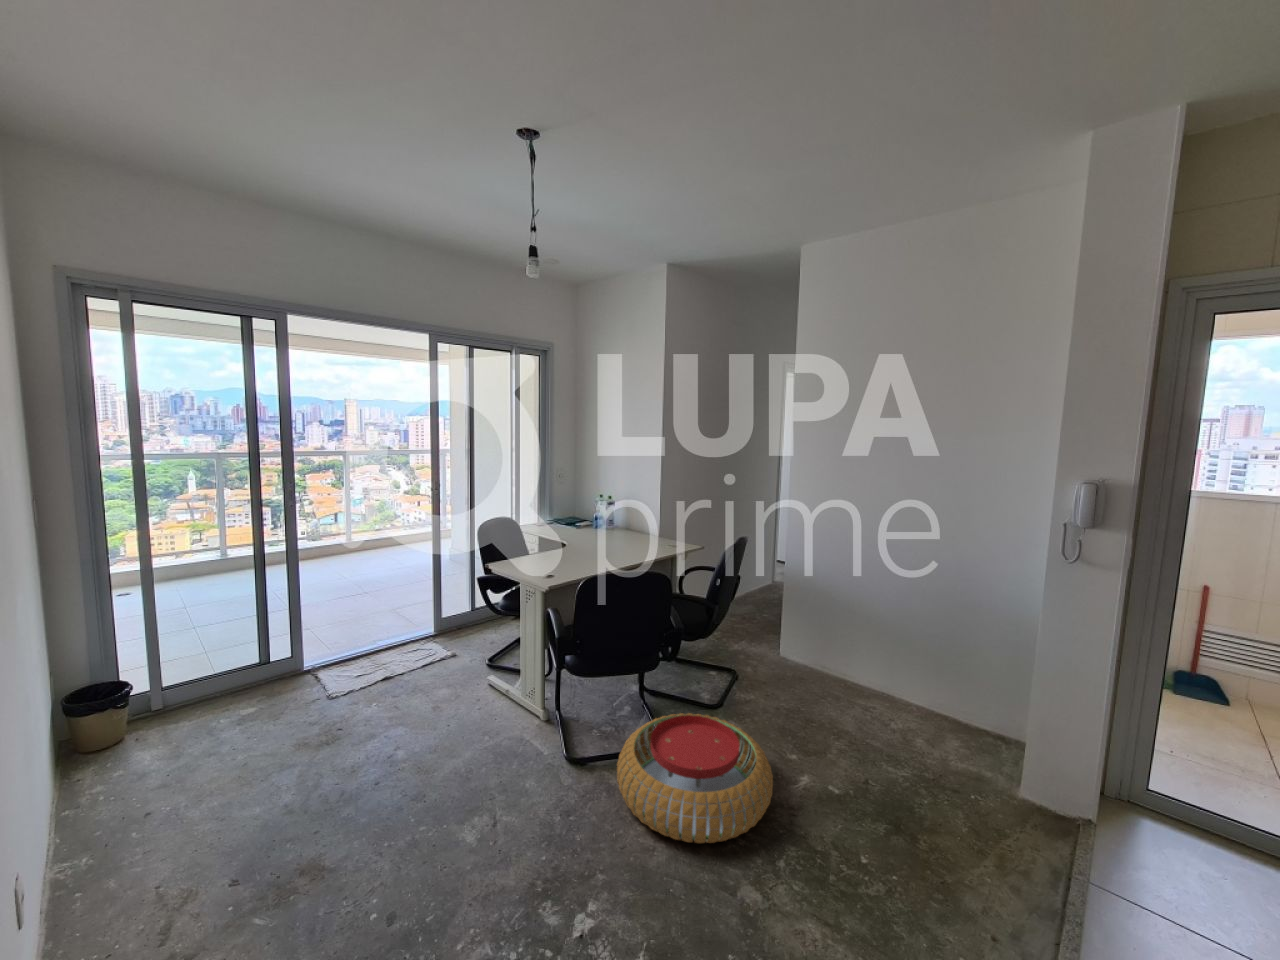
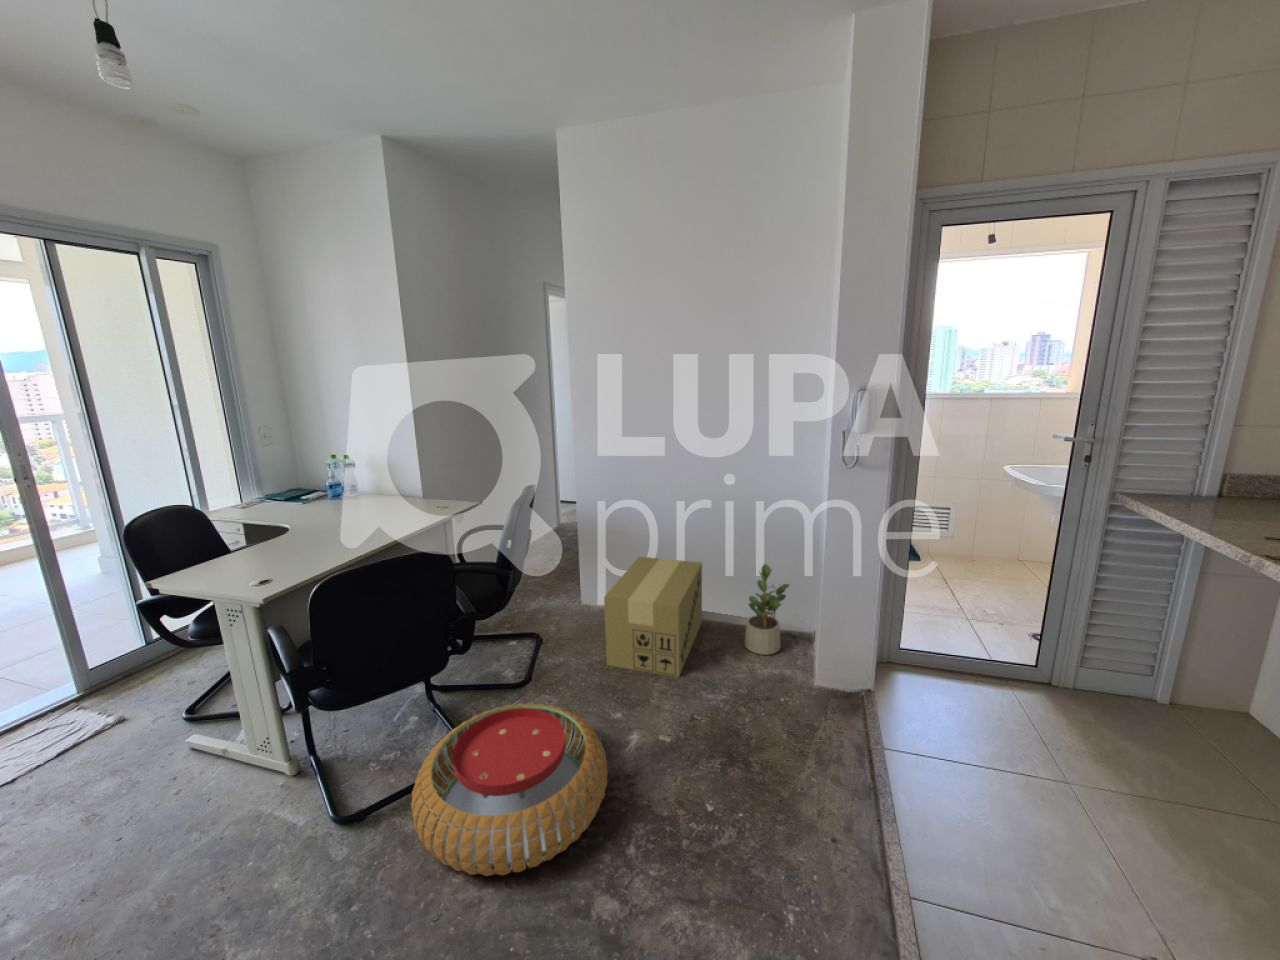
cardboard box: none [791,620,902,742] -> present [604,557,702,677]
potted plant: none [940,652,999,749] -> present [745,564,789,655]

